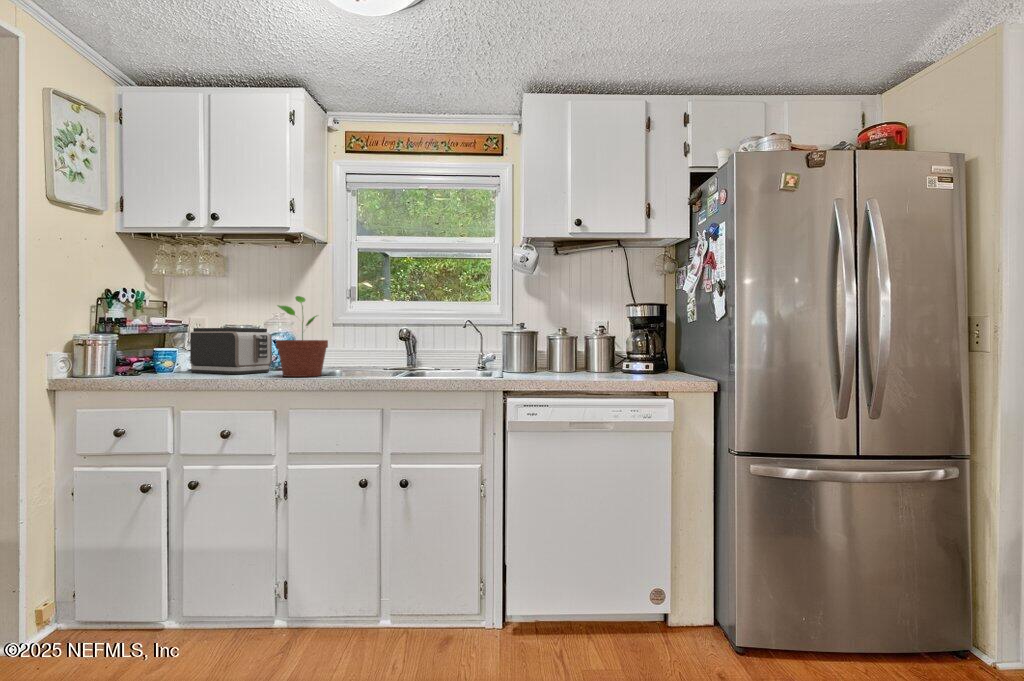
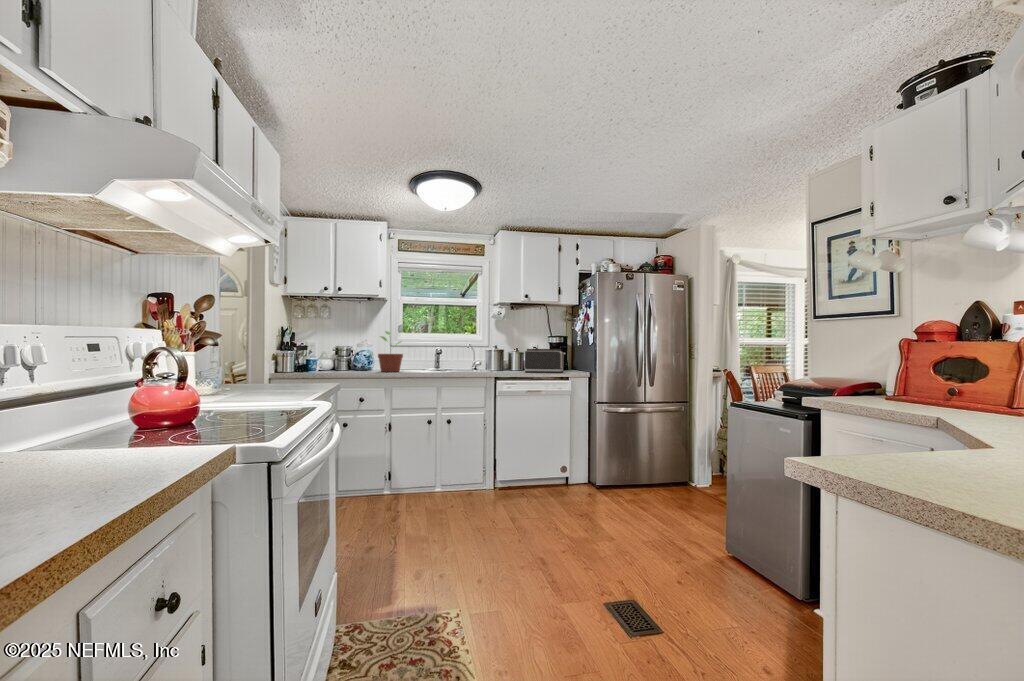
toaster: present [190,328,272,374] -> present [525,349,566,373]

